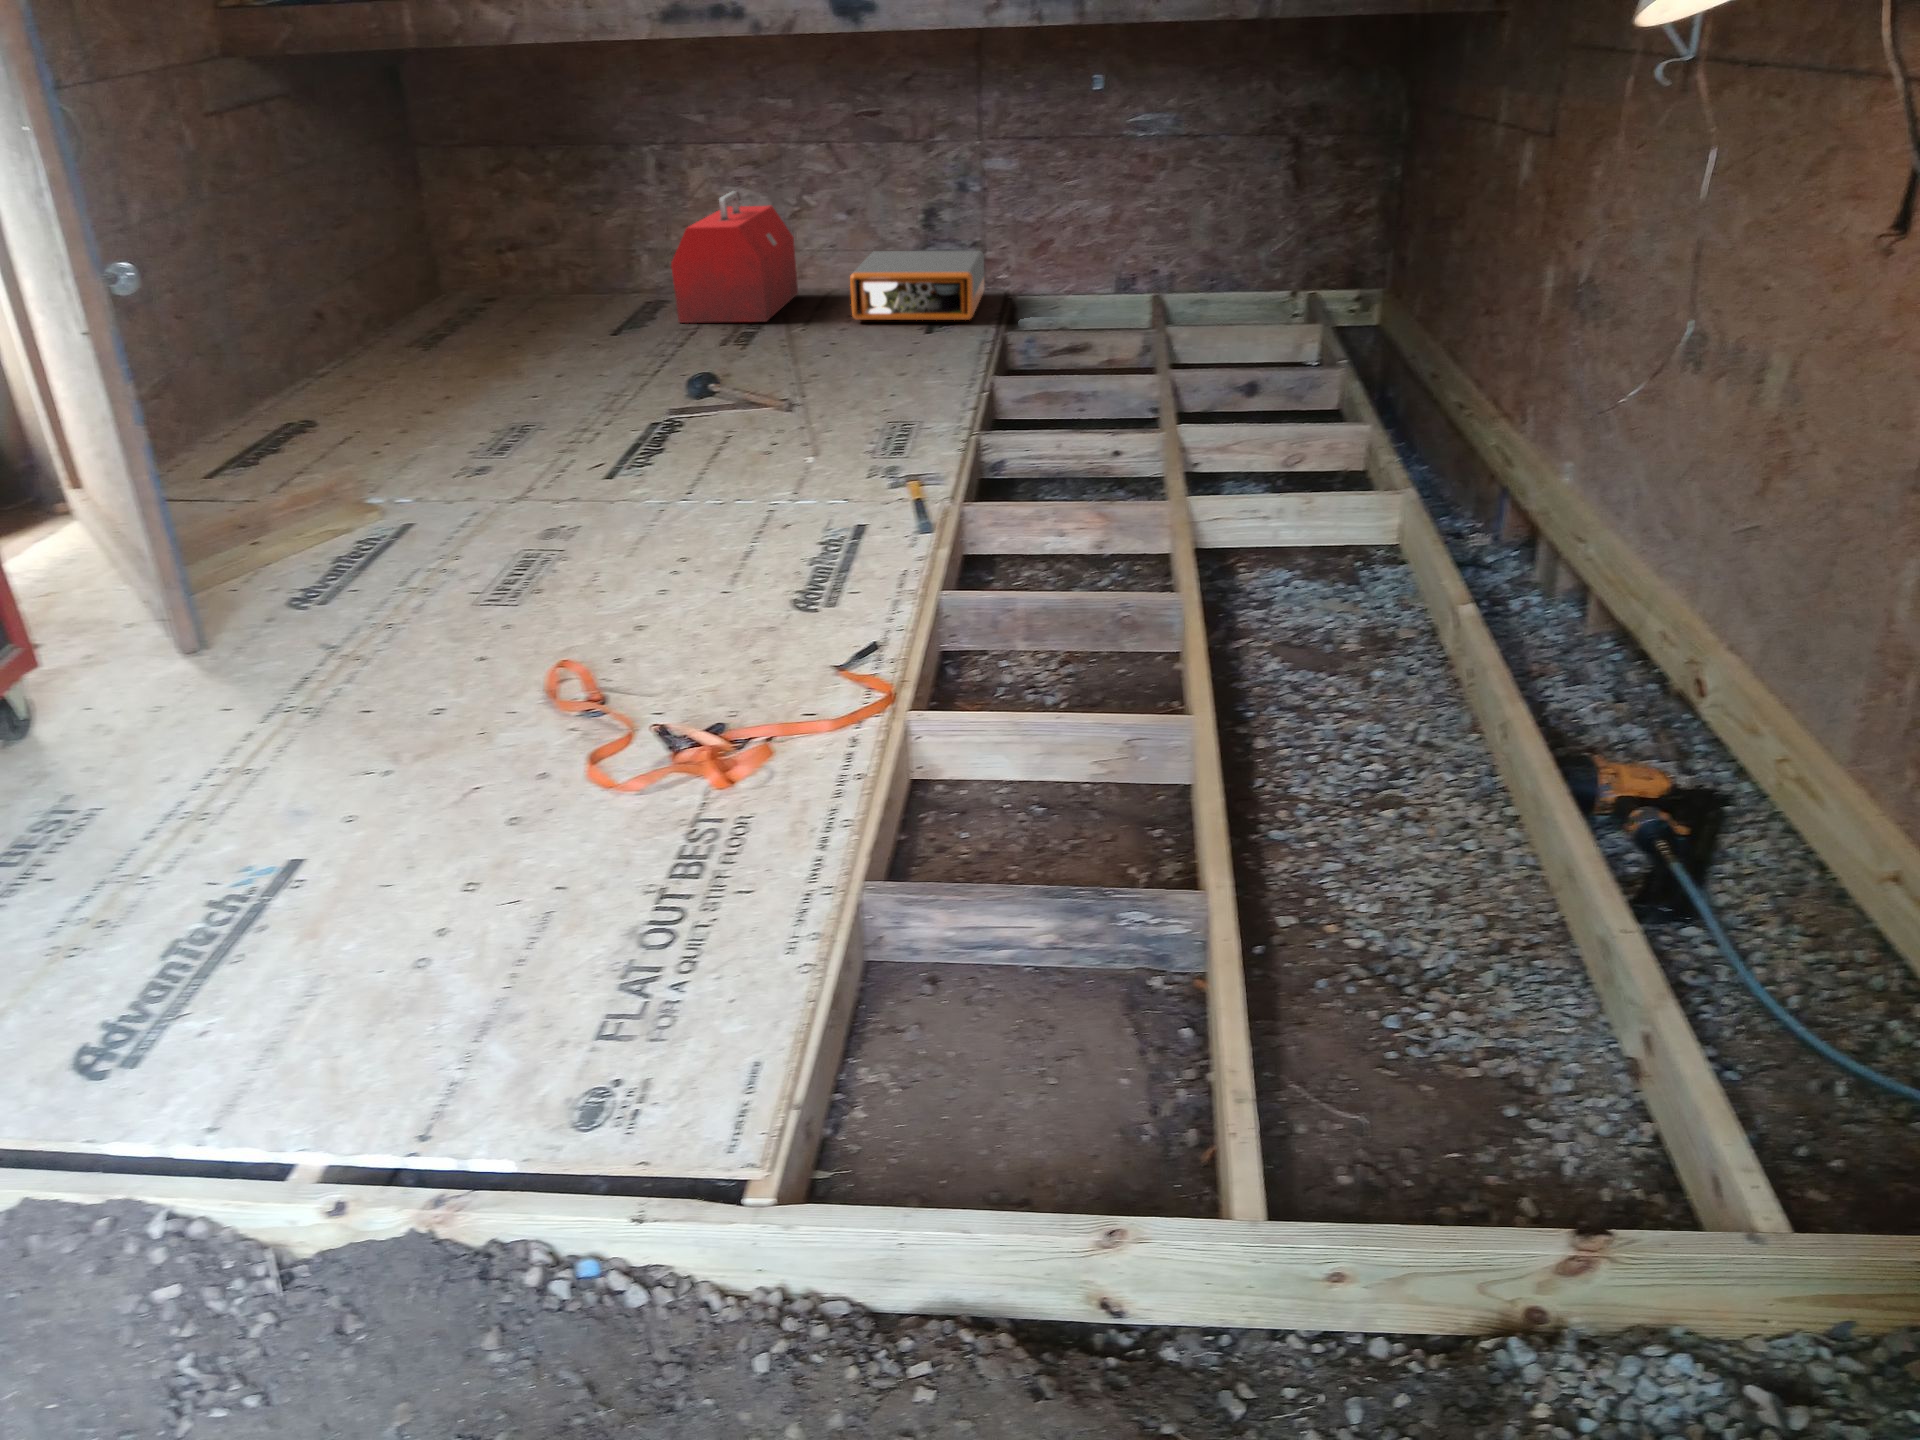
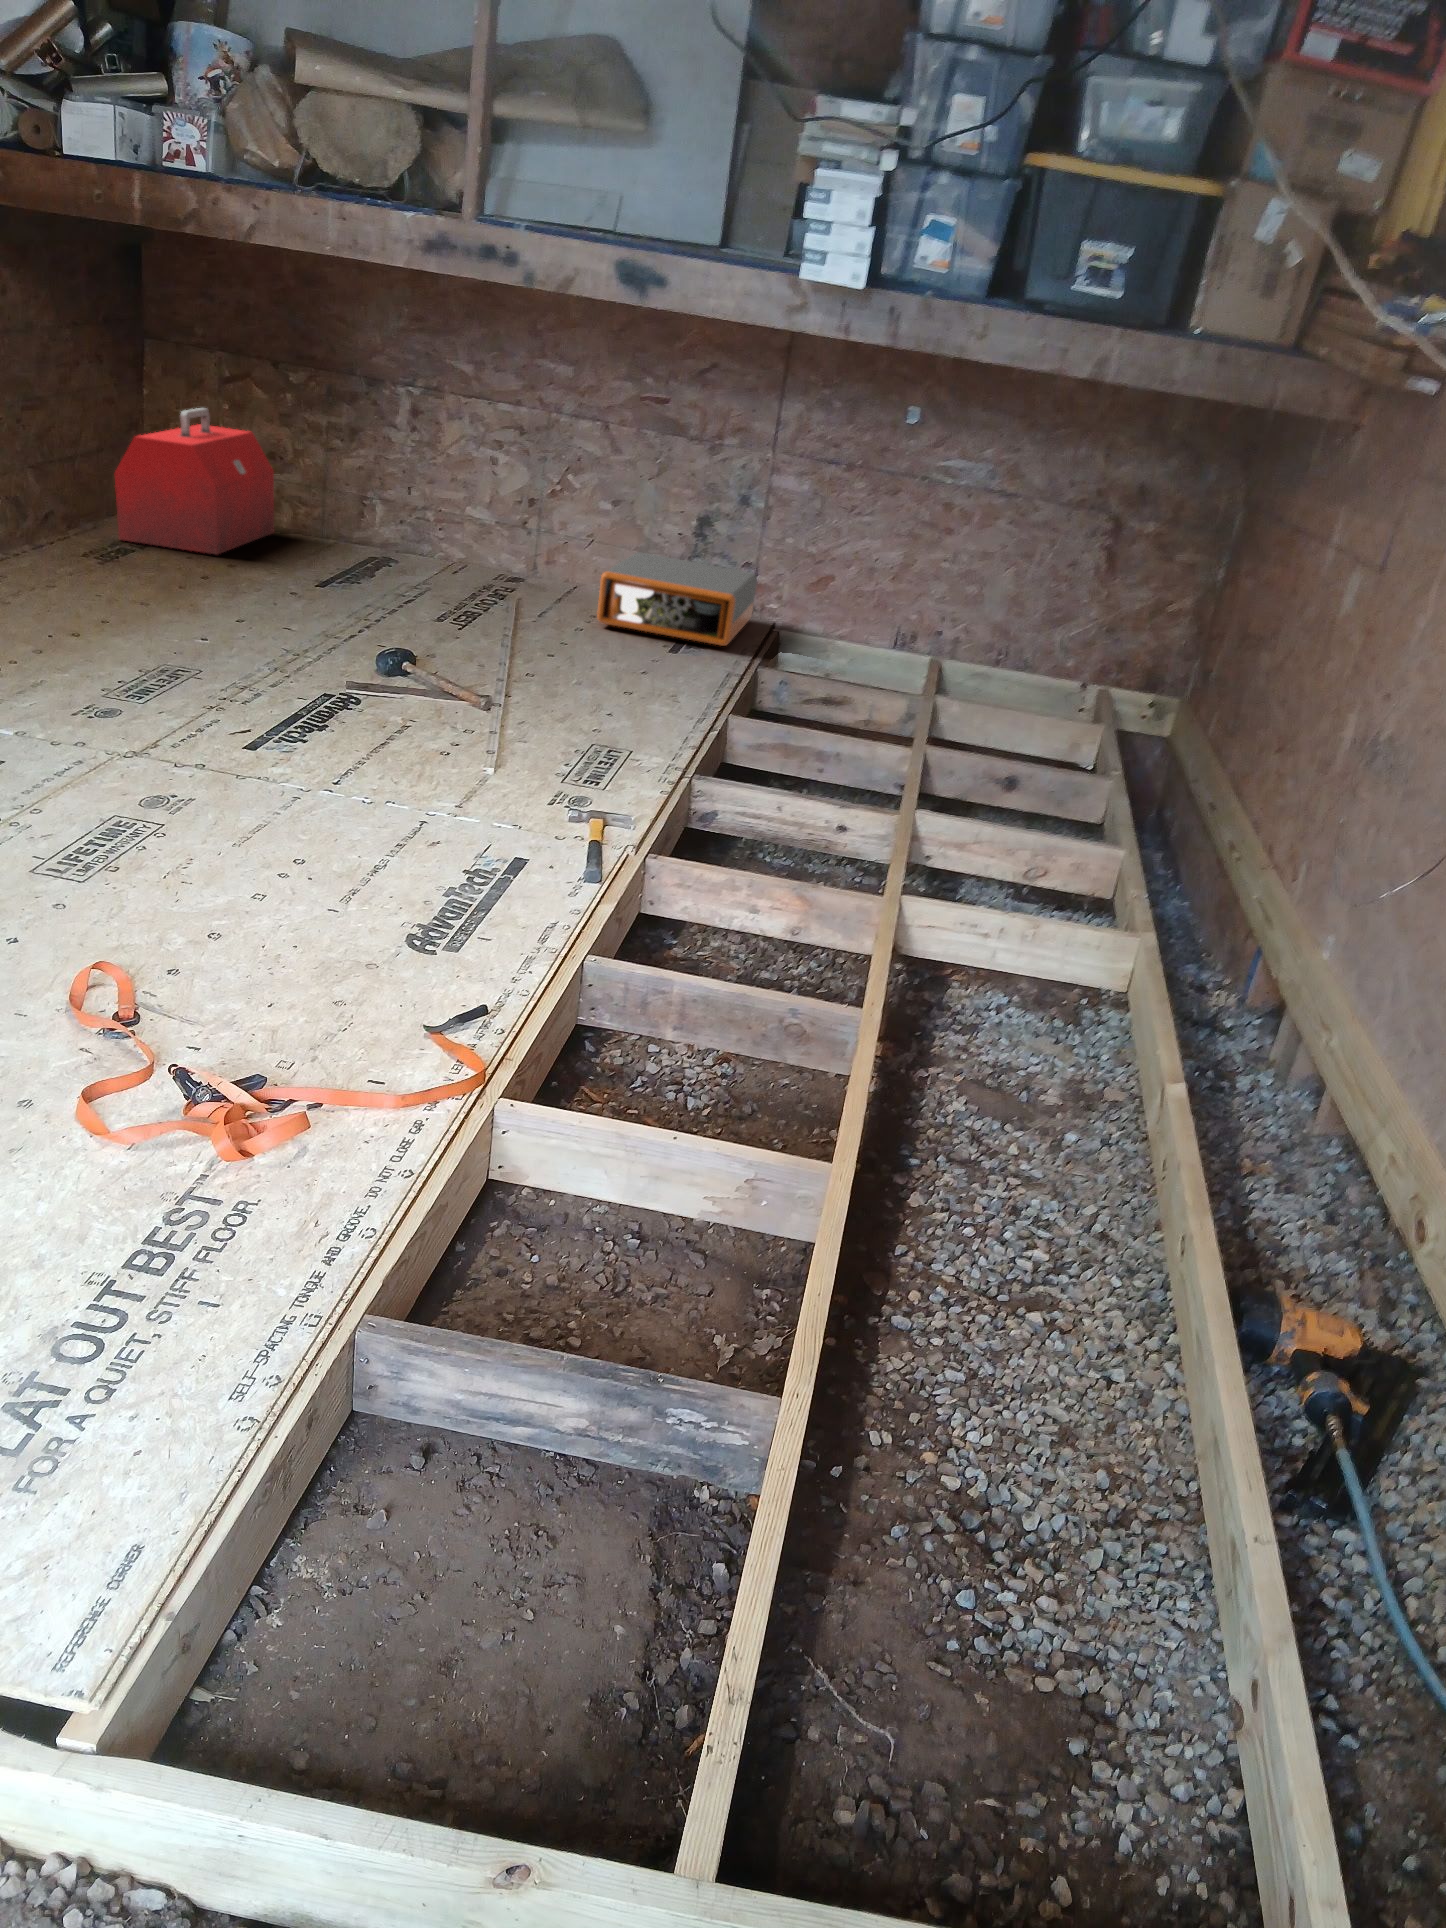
toolbox: present [671,191,798,323] -> present [115,408,274,554]

